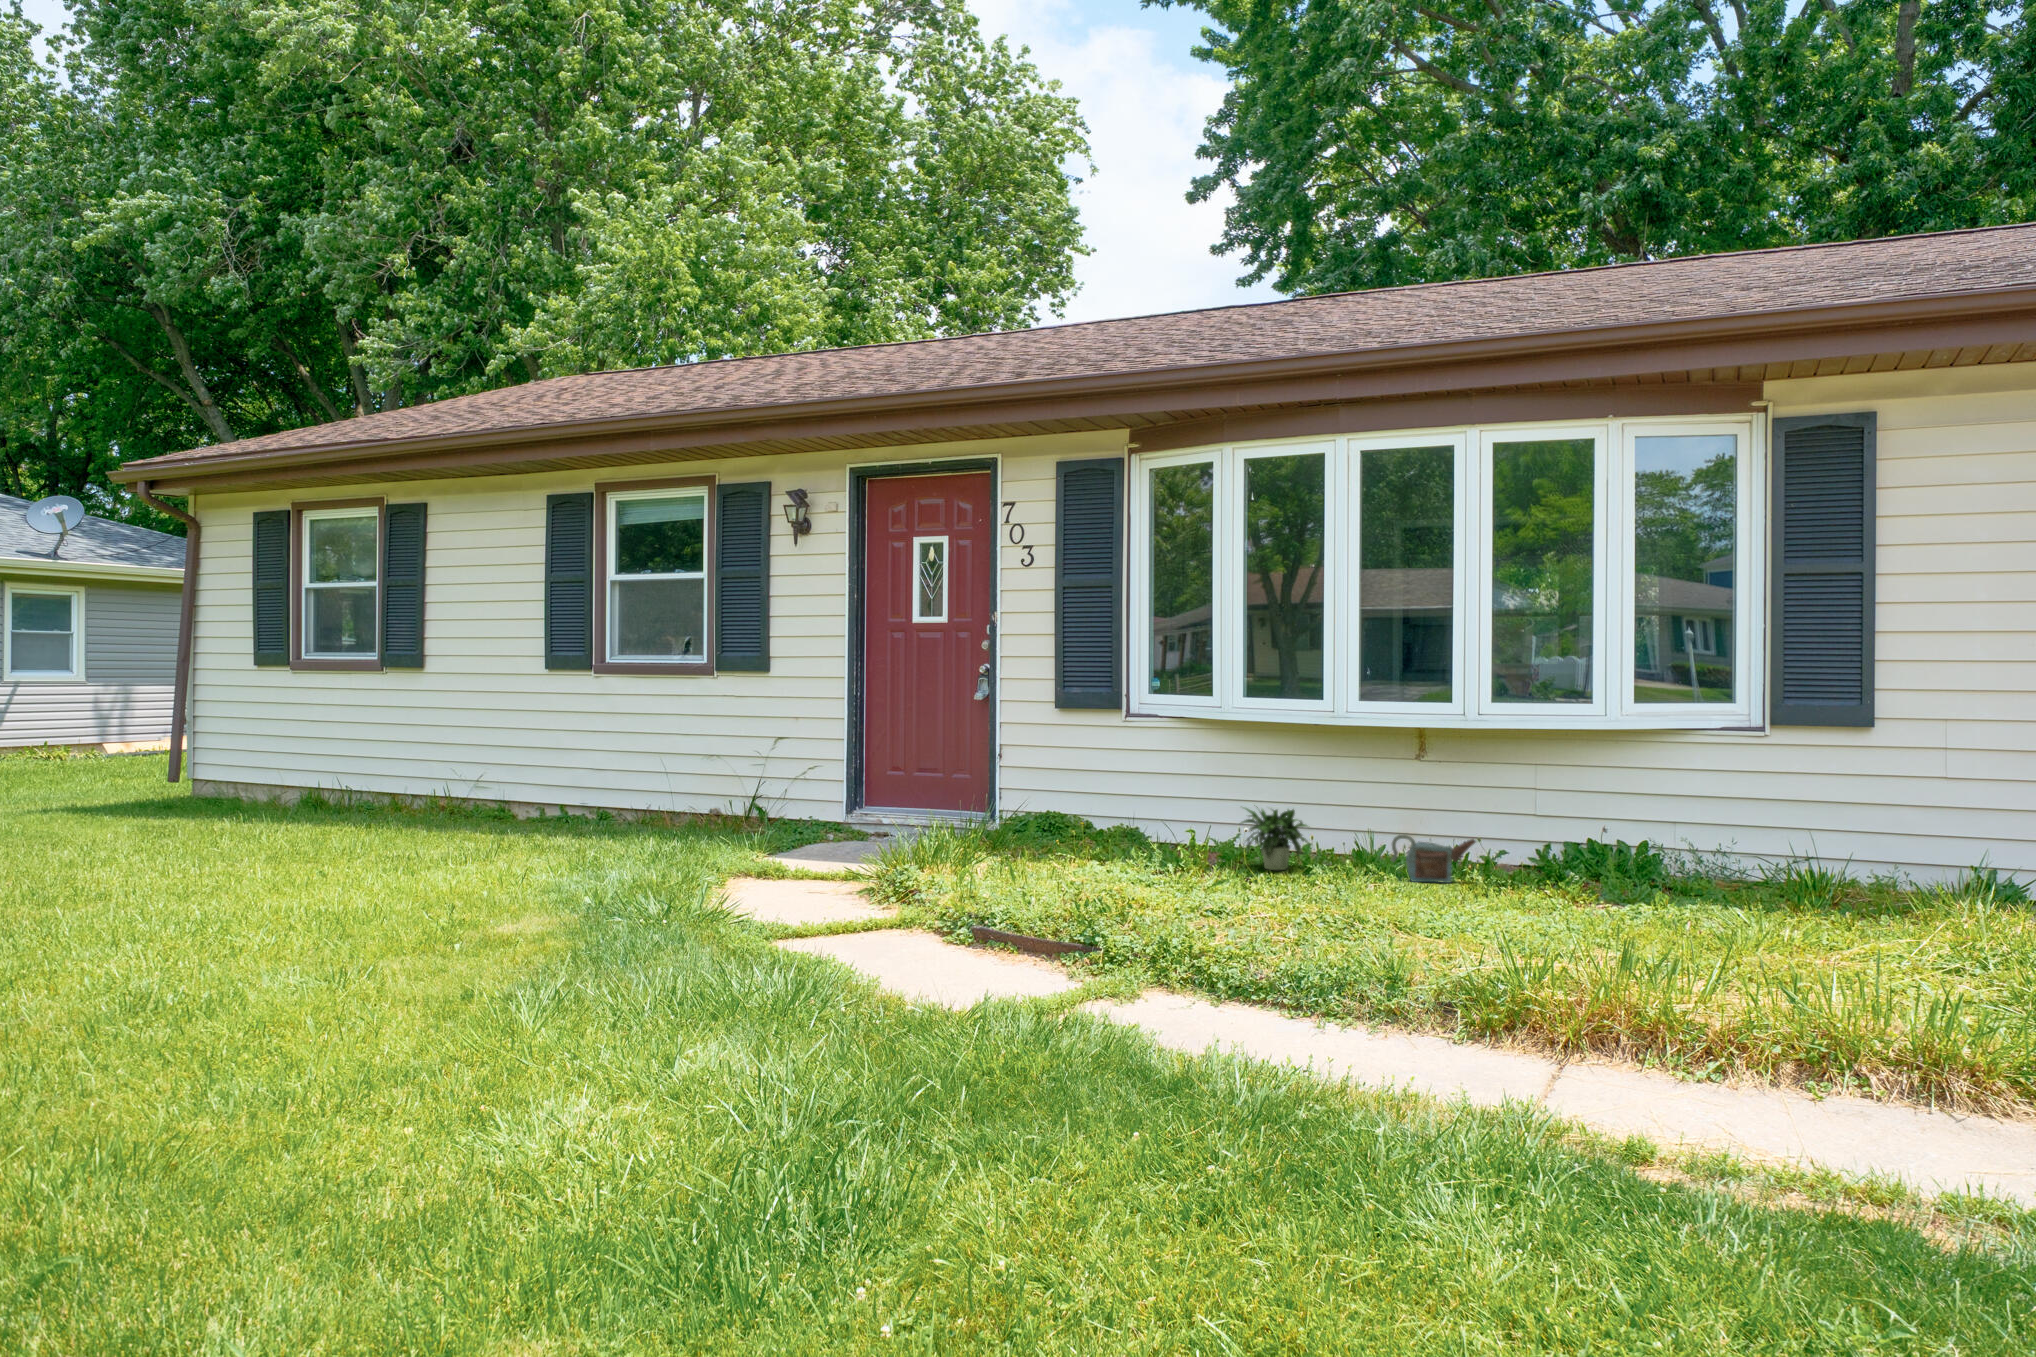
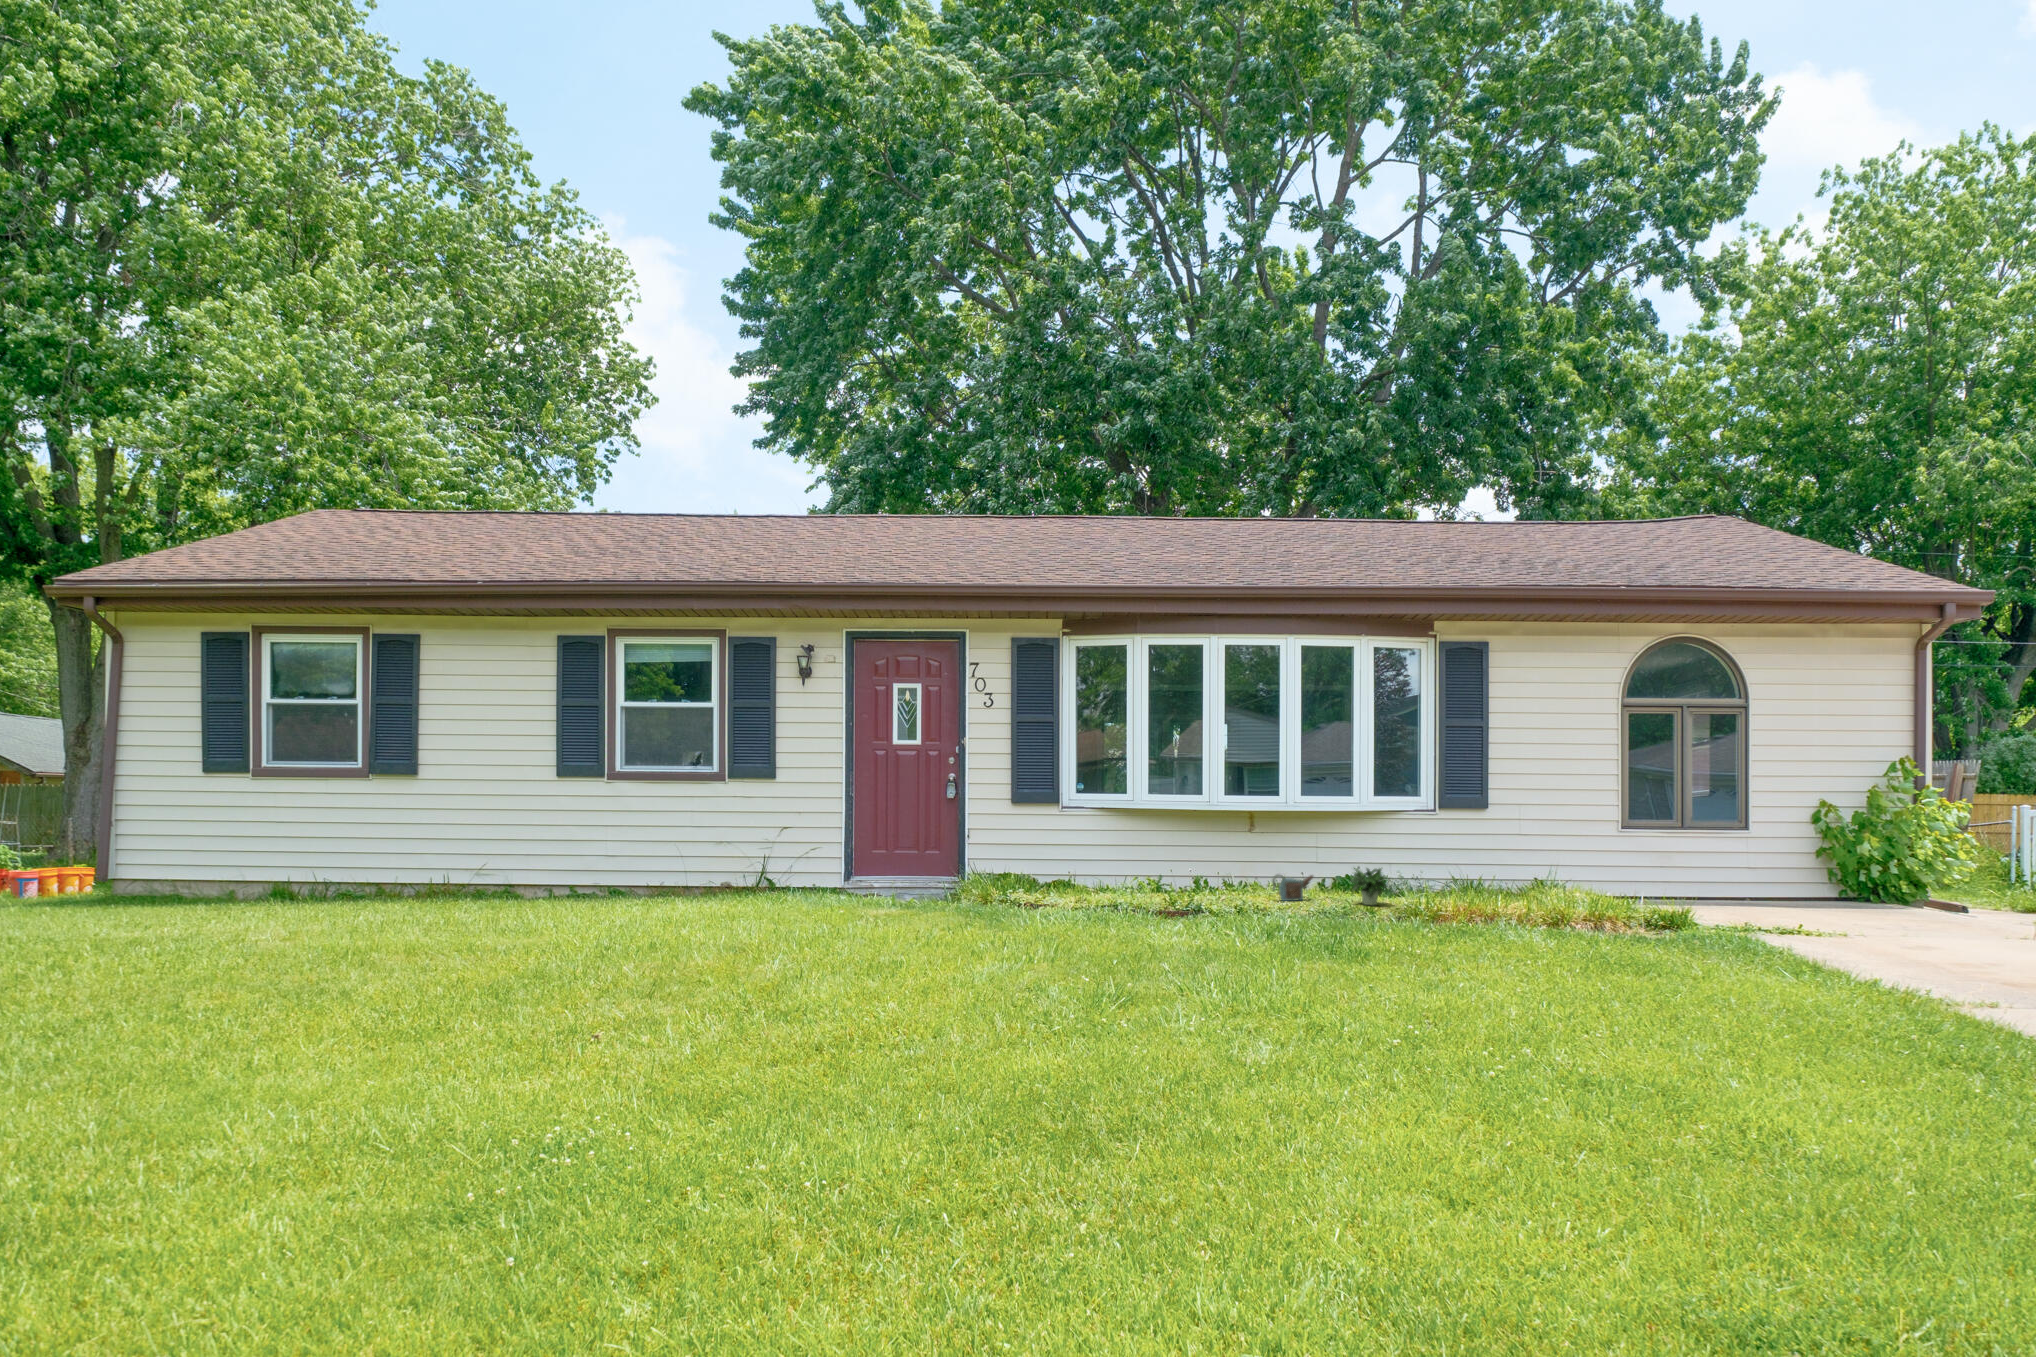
potted plant: present [1224,806,1309,870] -> present [1351,868,1392,905]

